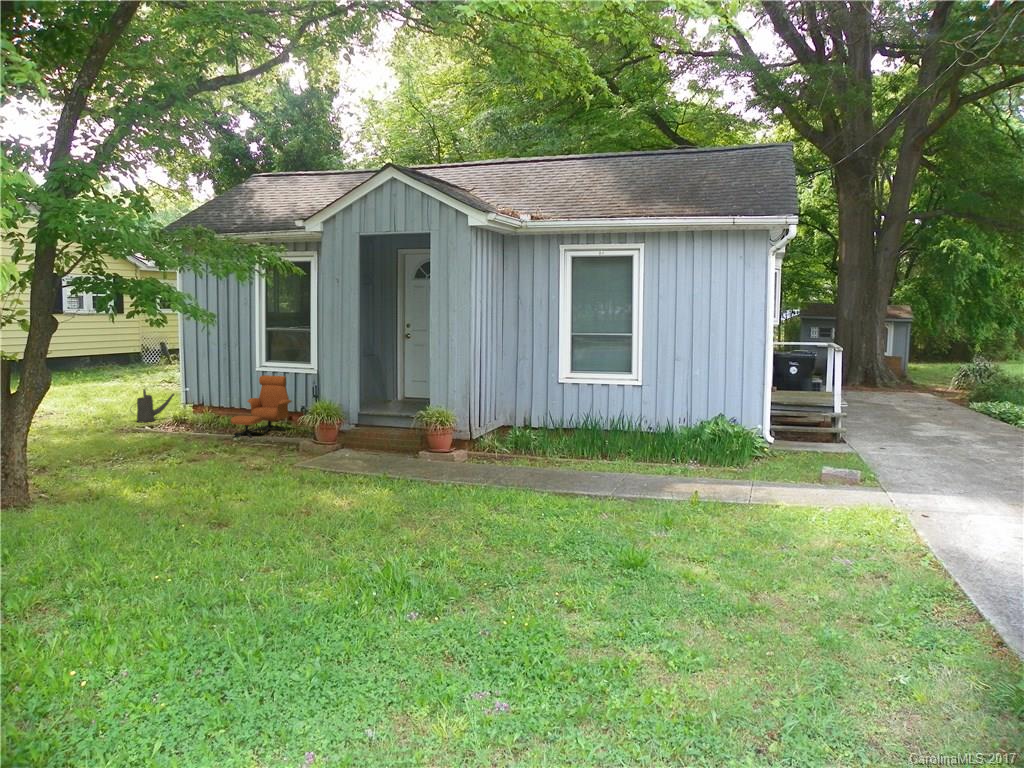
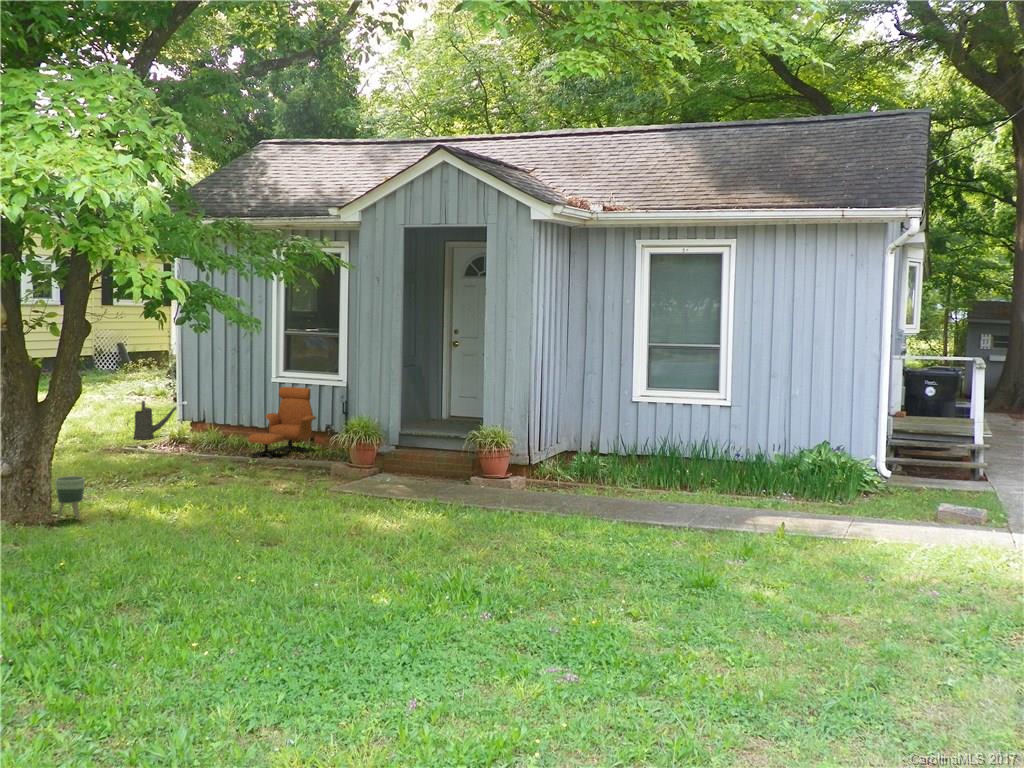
planter: none [13,465,45,508] -> present [55,476,85,520]

